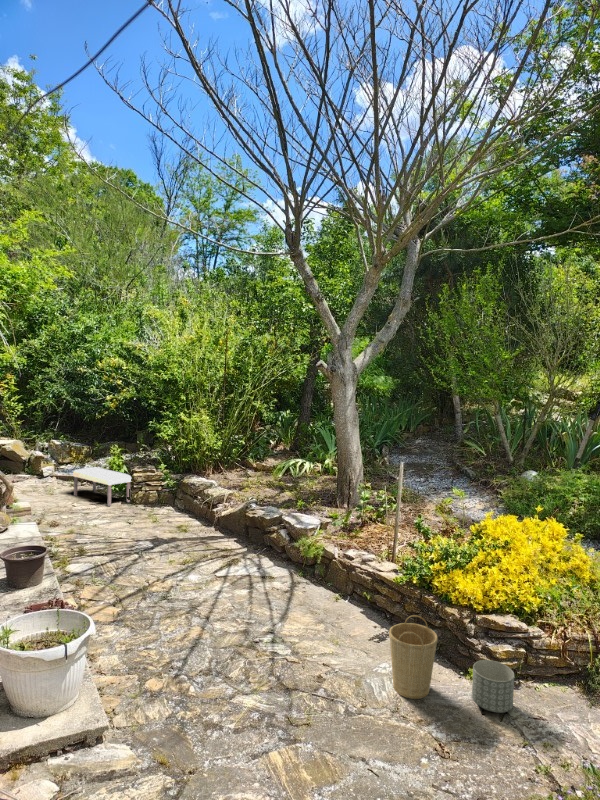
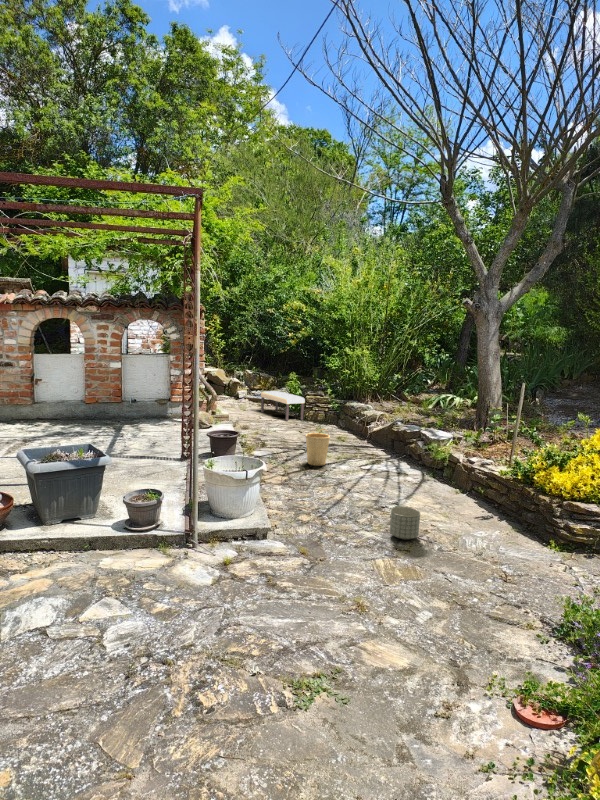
basket: present [389,615,438,699] -> present [306,429,330,466]
planter: present [472,660,514,713] -> present [390,507,420,540]

